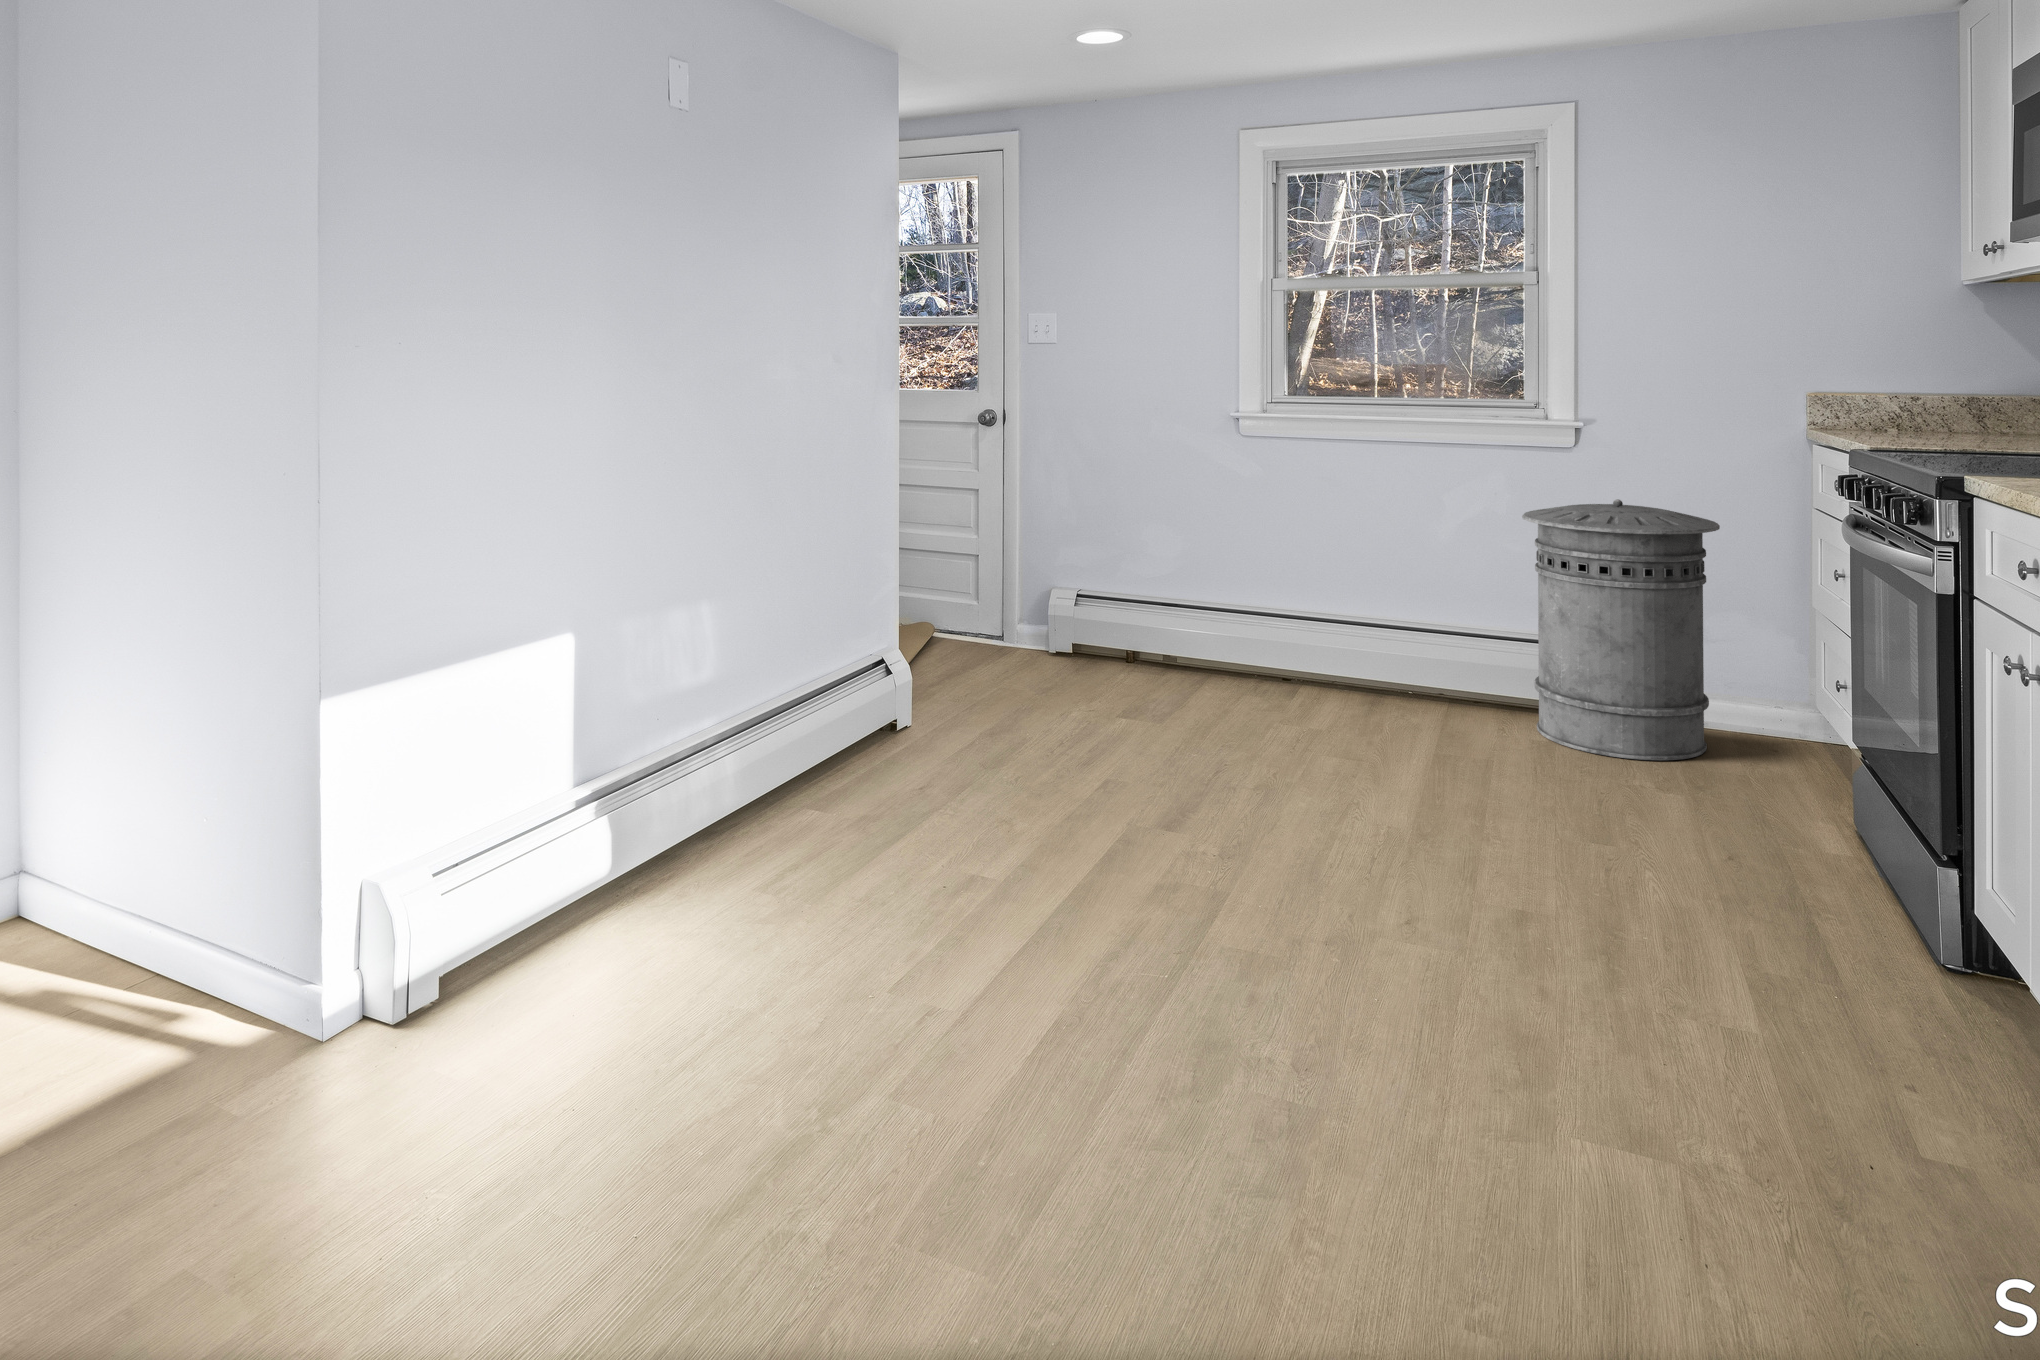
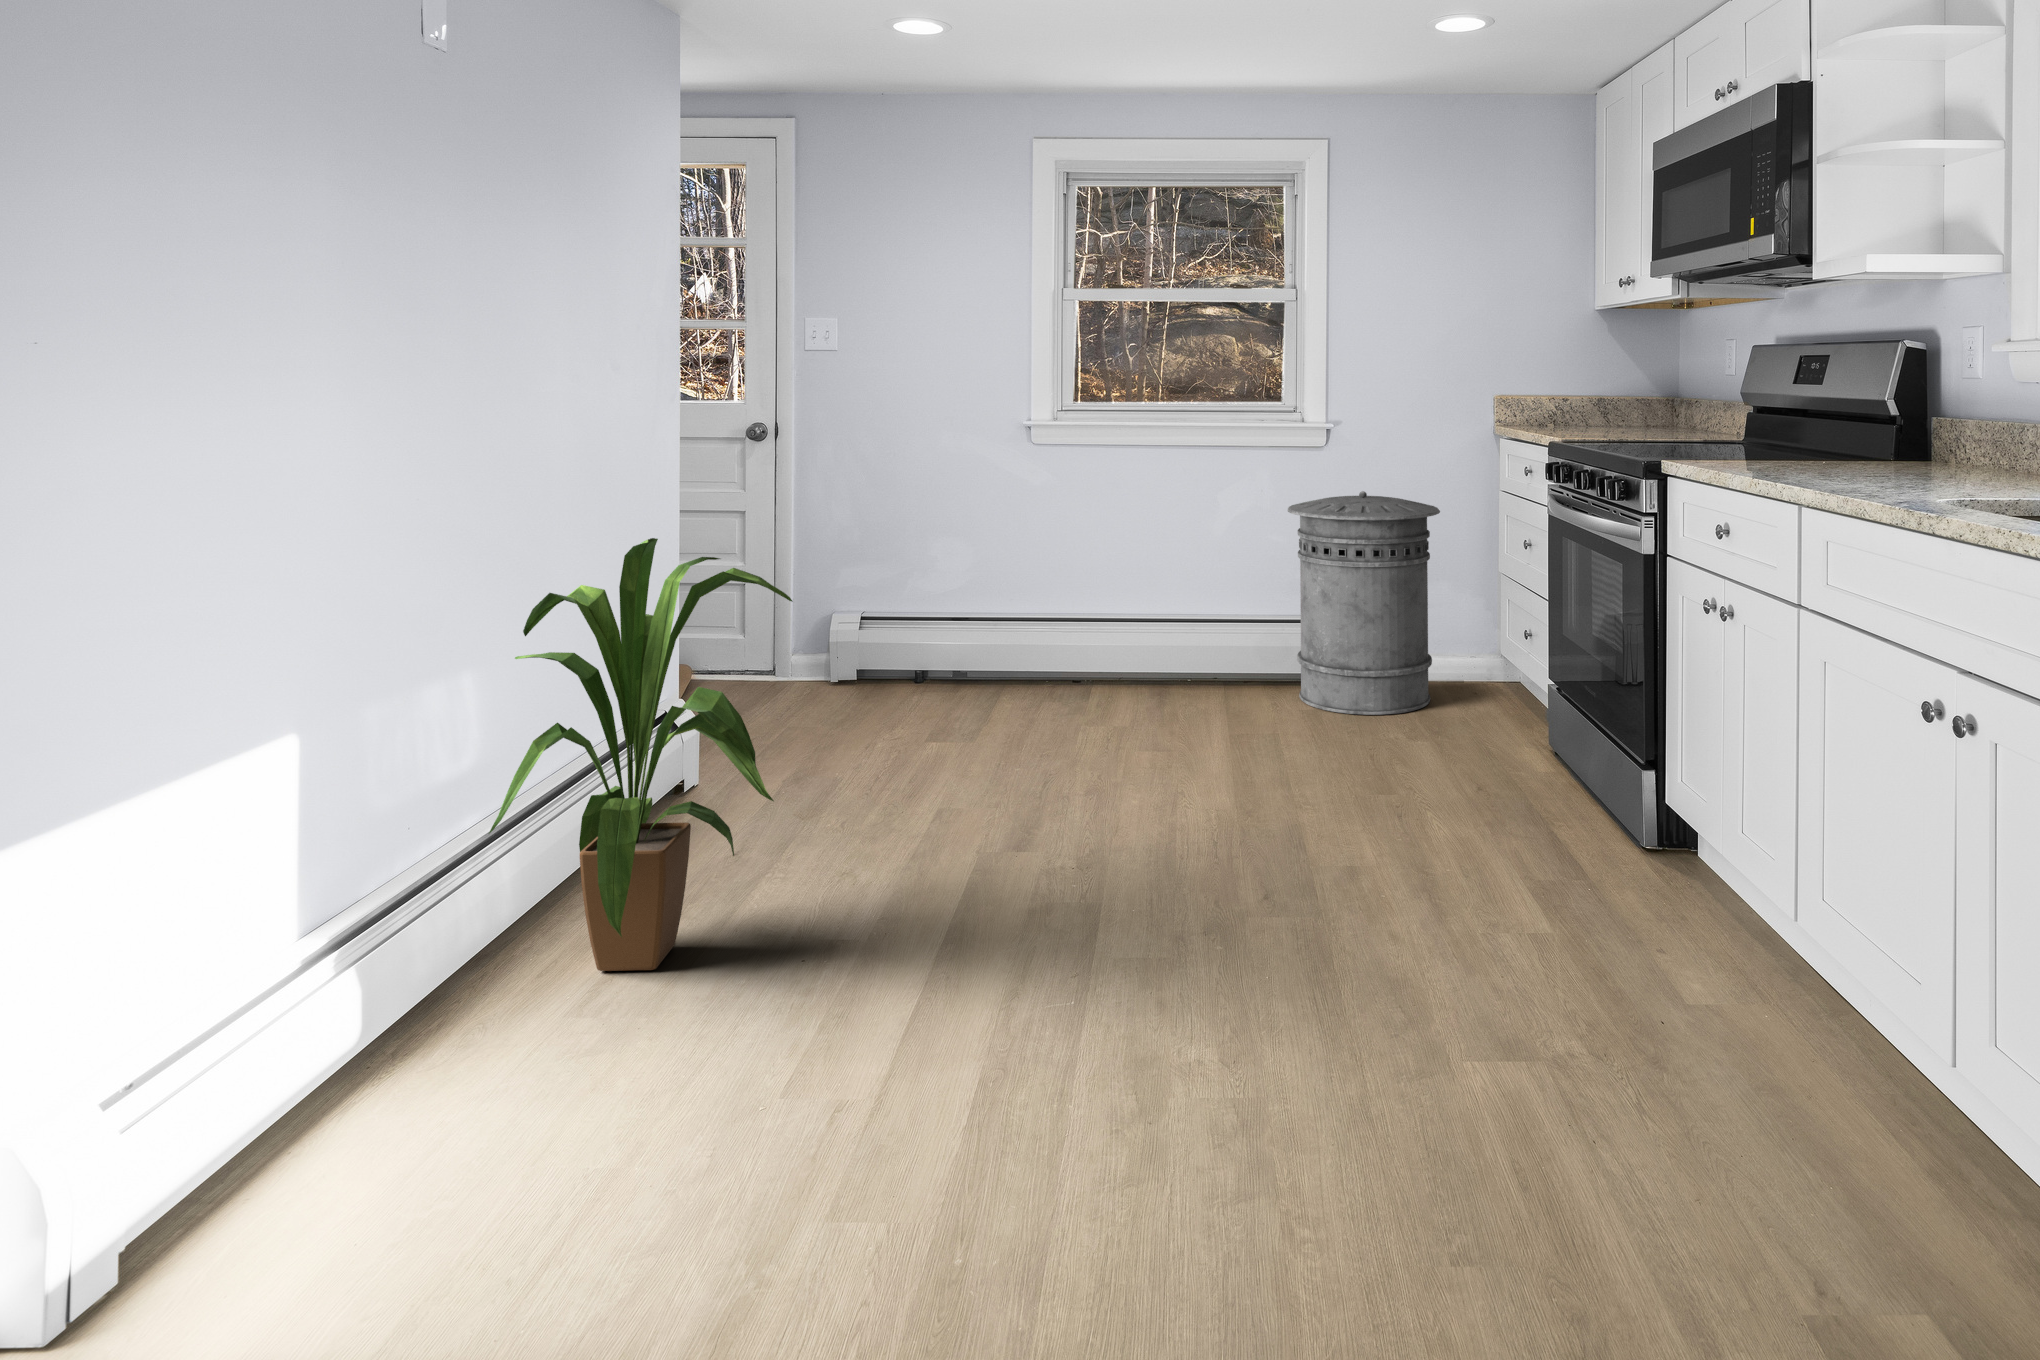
house plant: none [652,500,908,888] -> present [489,538,793,971]

